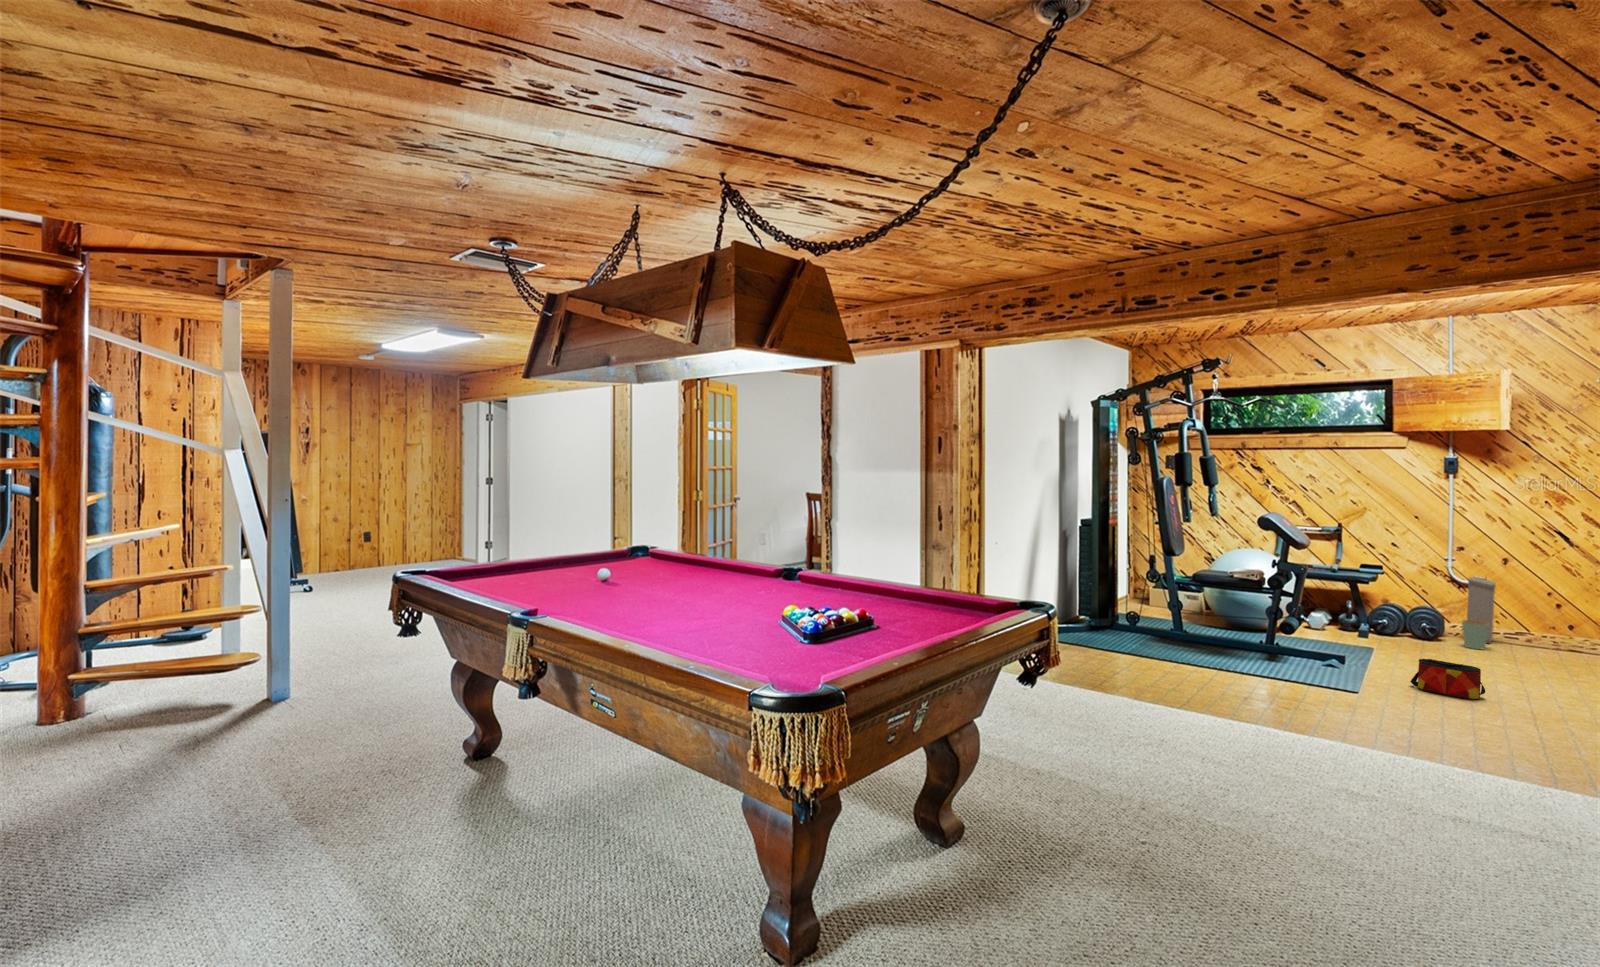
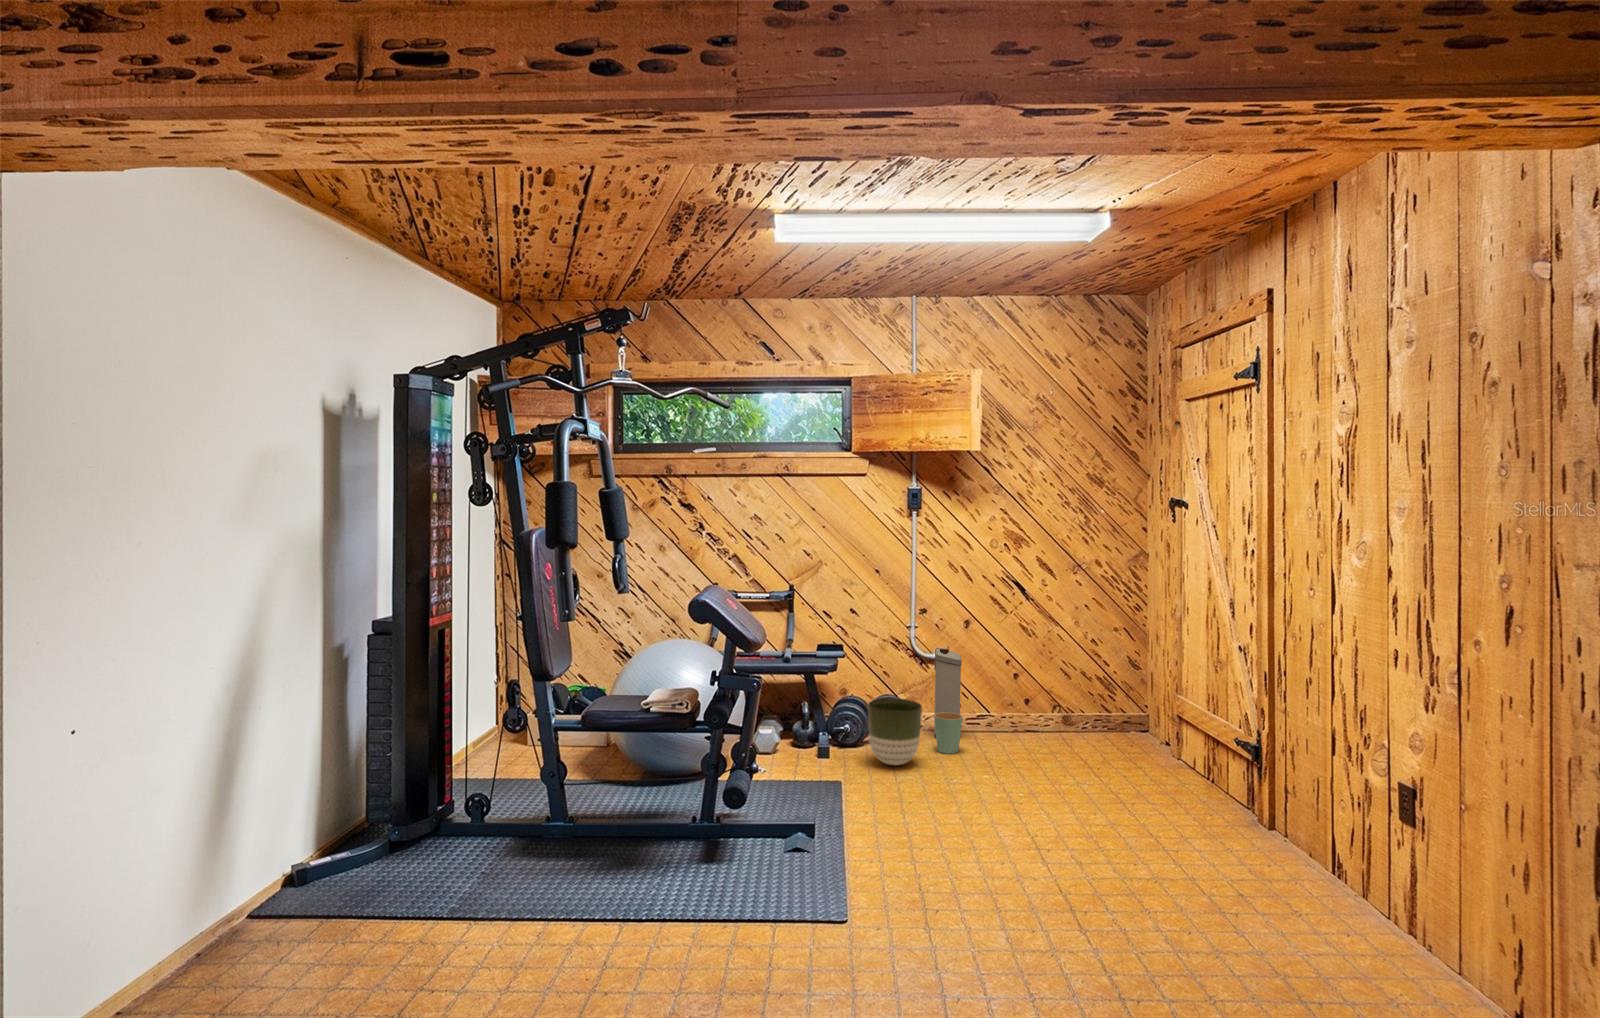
planter: none [1397,603,1446,648] -> present [868,698,922,766]
bag: present [1411,659,1485,700] -> none [912,819,1005,884]

